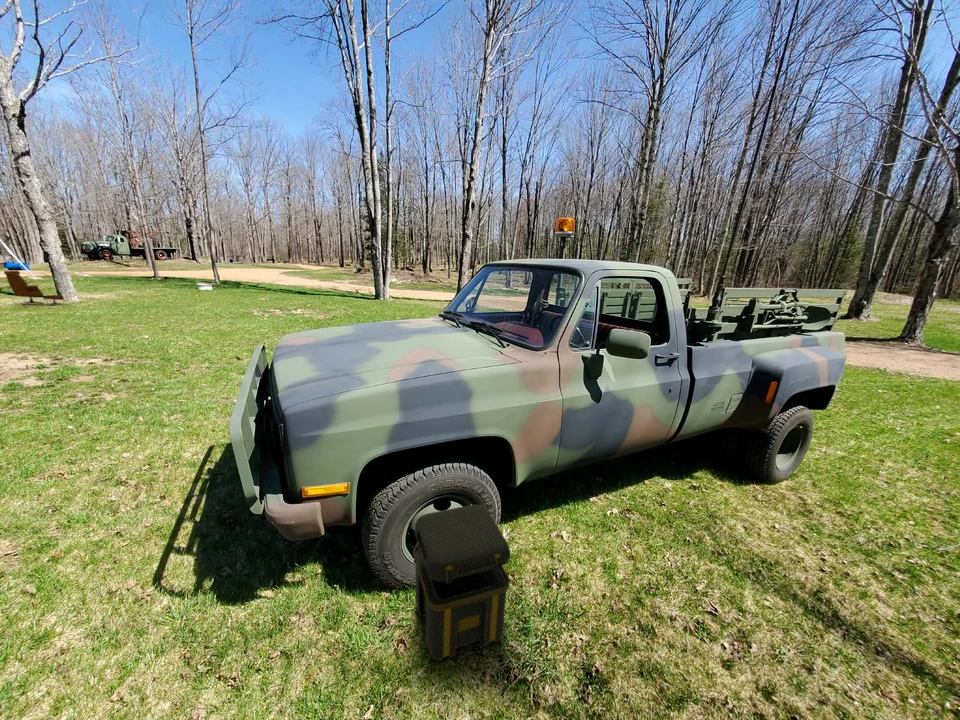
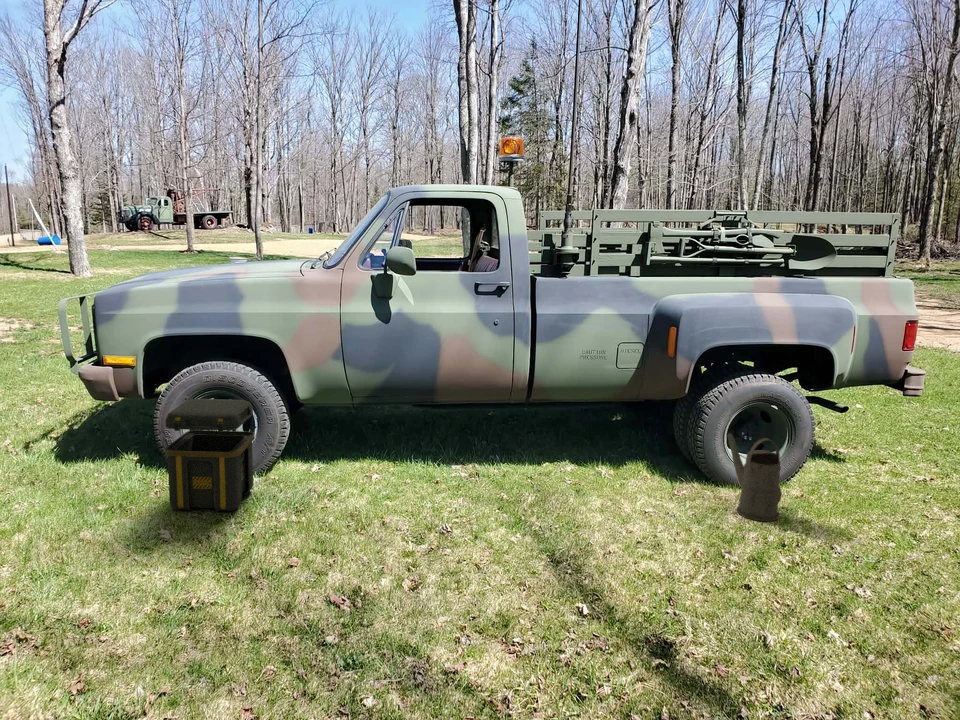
lounge chair: present [4,271,63,305] -> none [24,238,75,280]
watering can: none [787,445,869,516] -> present [728,433,782,521]

